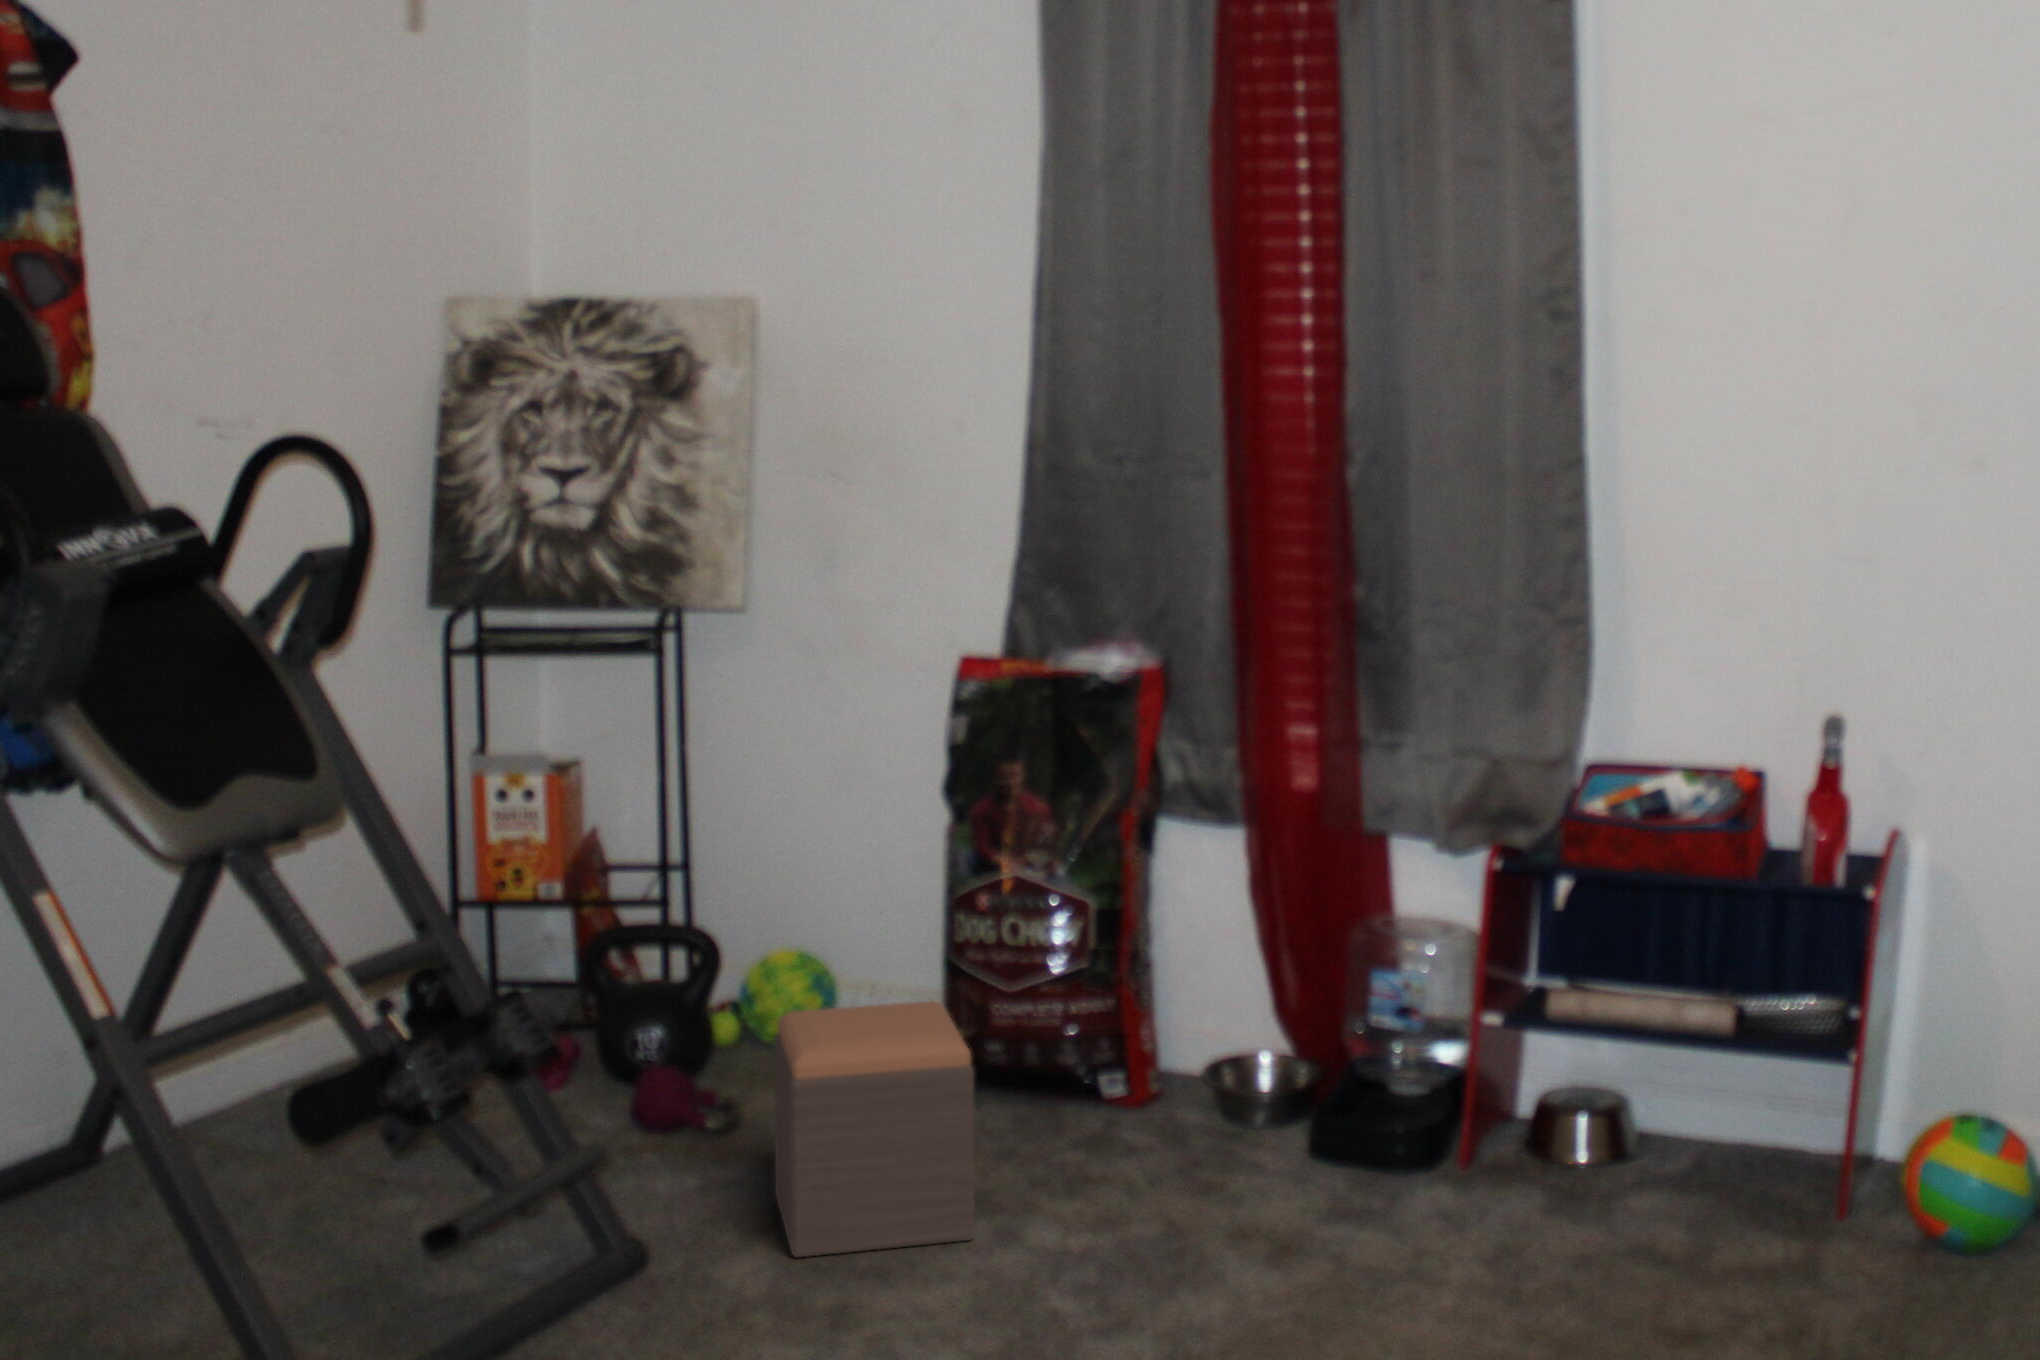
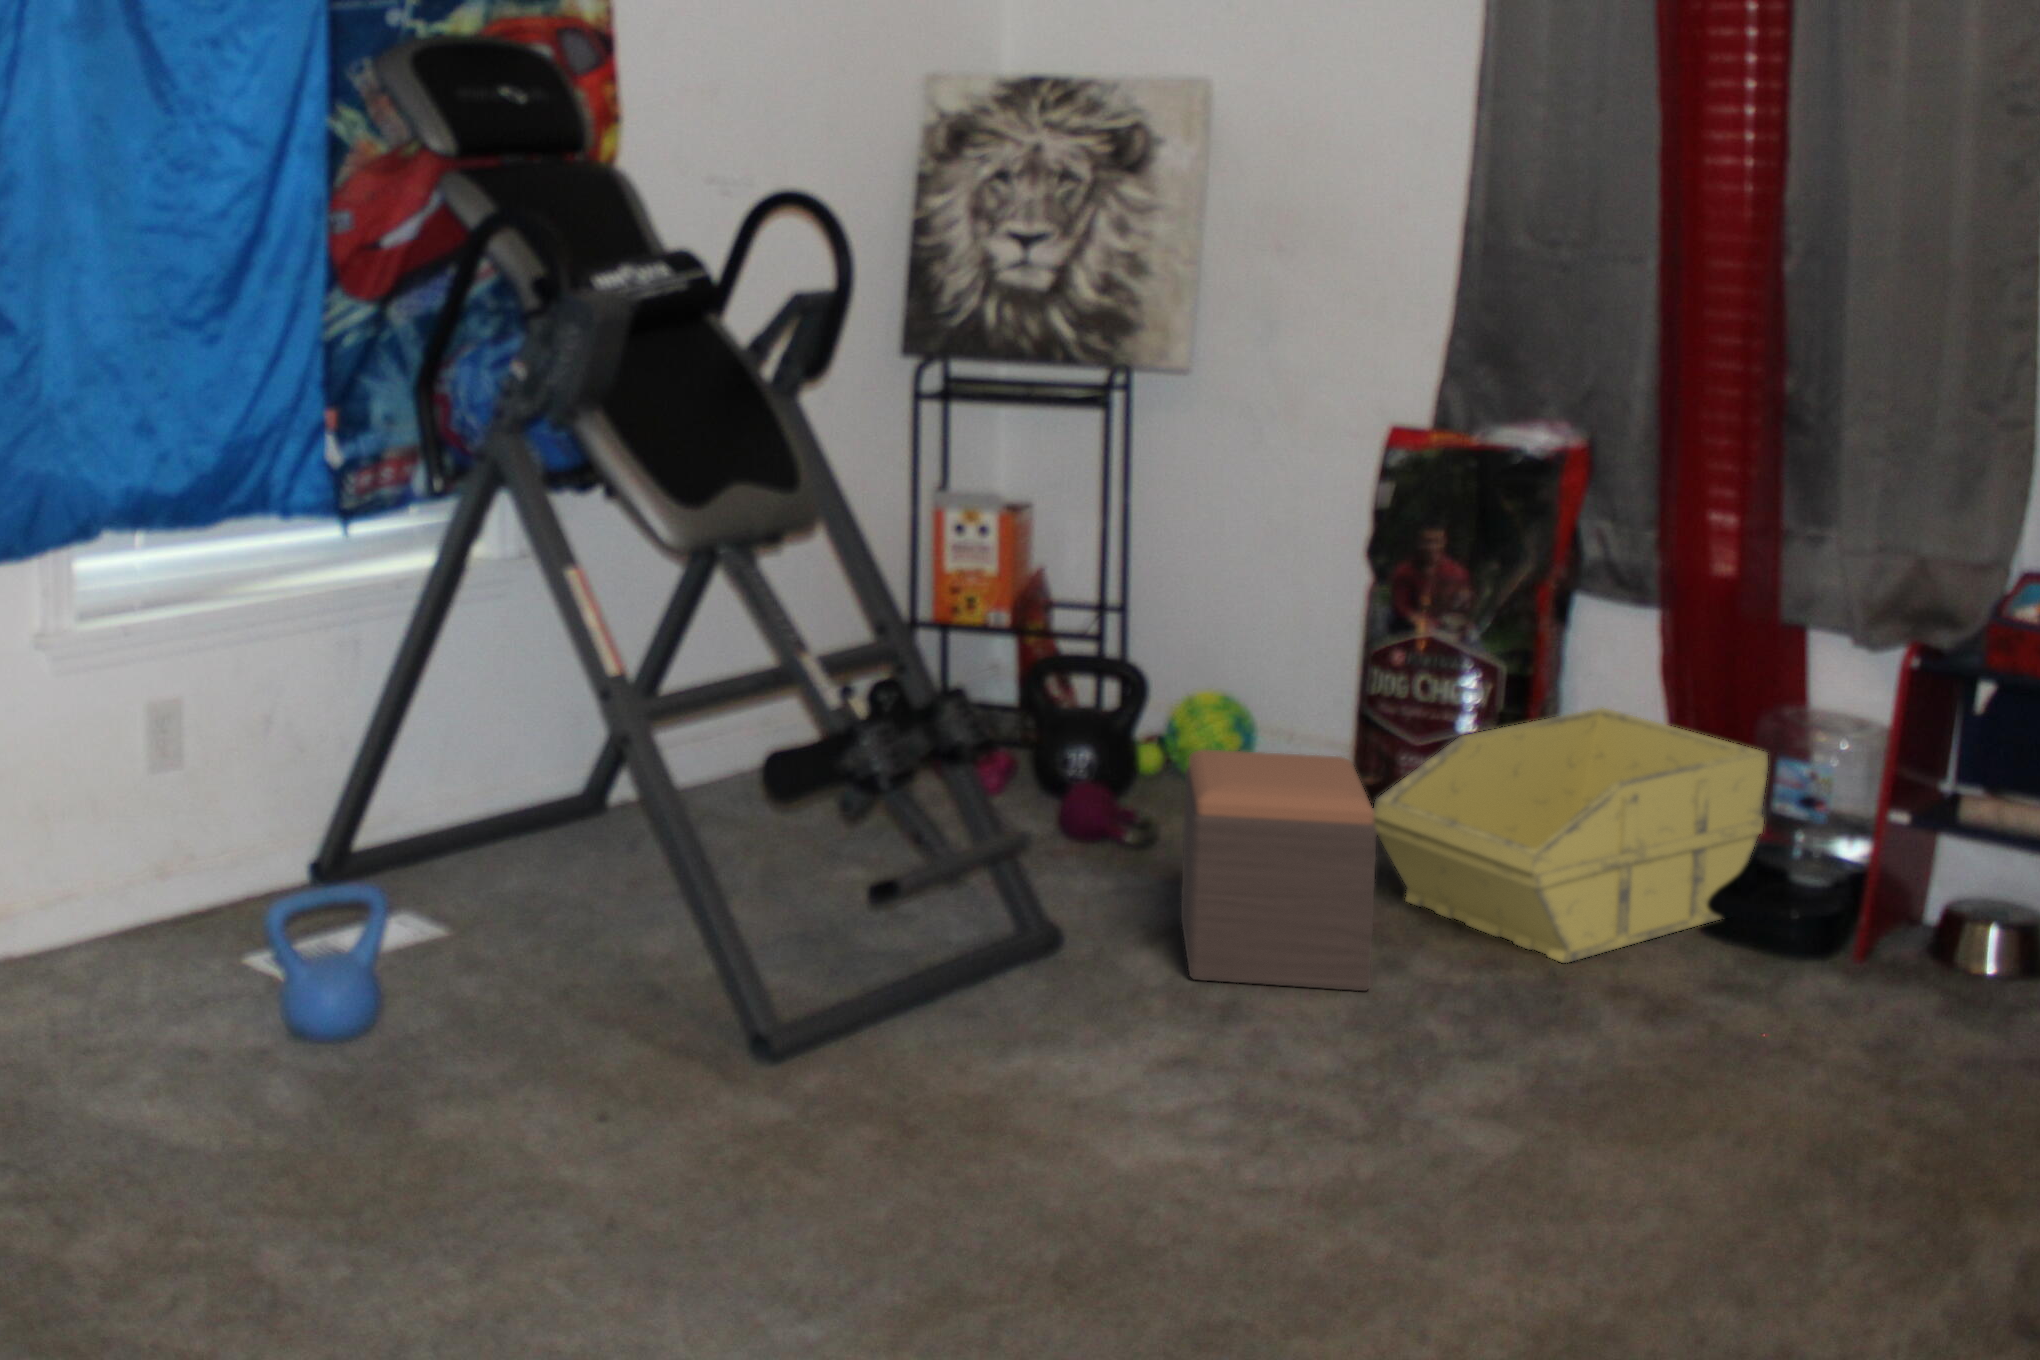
storage bin: none [965,922,1327,1182] -> present [1373,708,1768,963]

